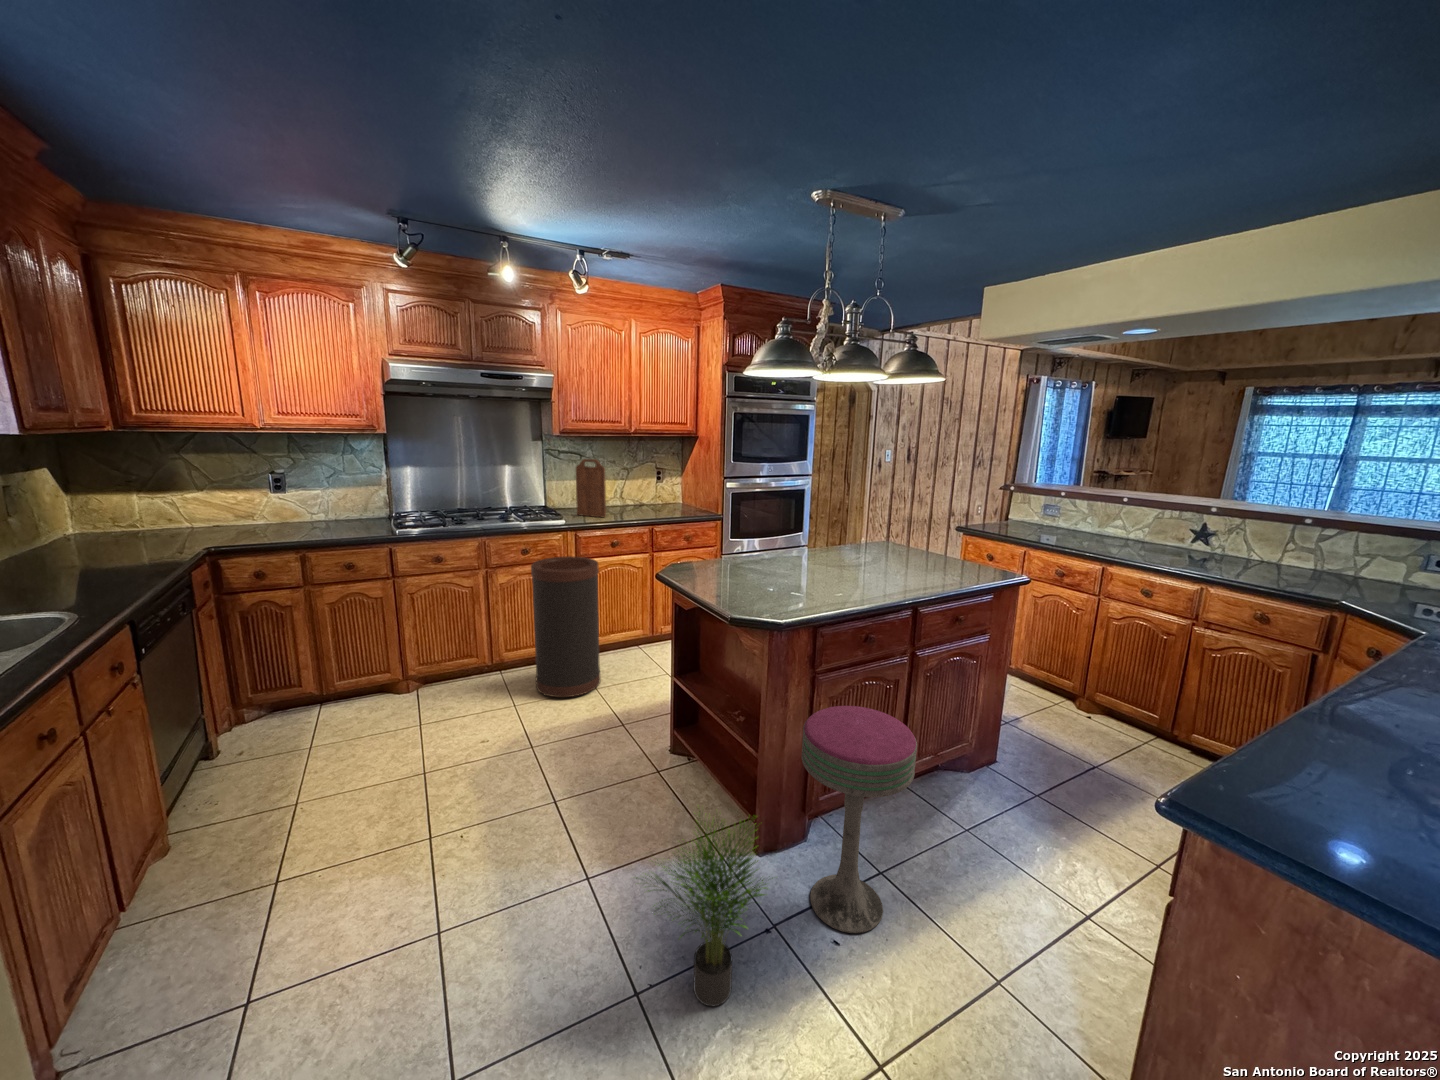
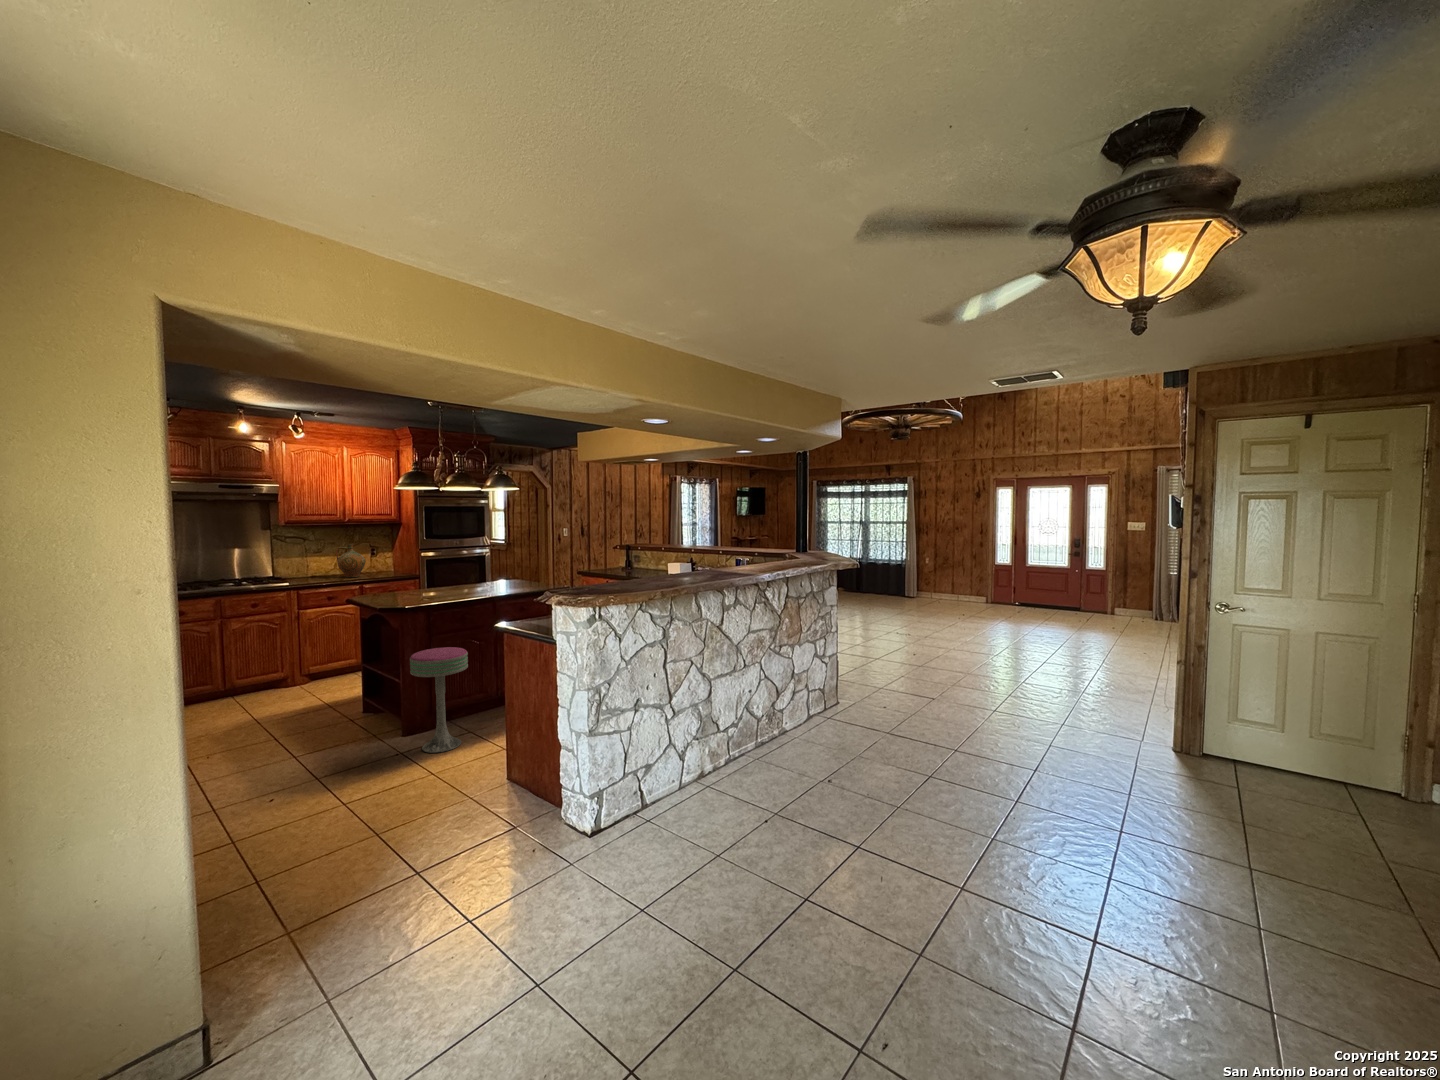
cutting board: present [576,459,606,517] -> none [299,540,324,581]
ceramic jug: none [619,466,655,513] -> present [336,544,366,577]
trash can: present [531,556,601,697] -> none [258,607,317,704]
potted plant: present [646,811,766,1006] -> none [307,685,385,780]

